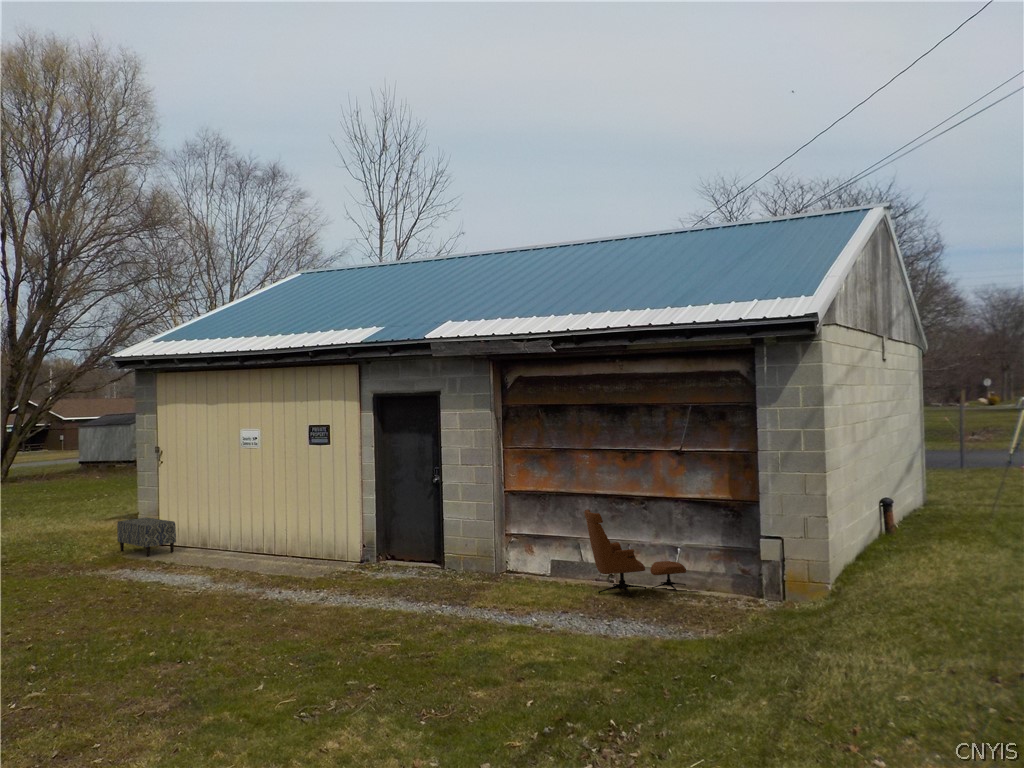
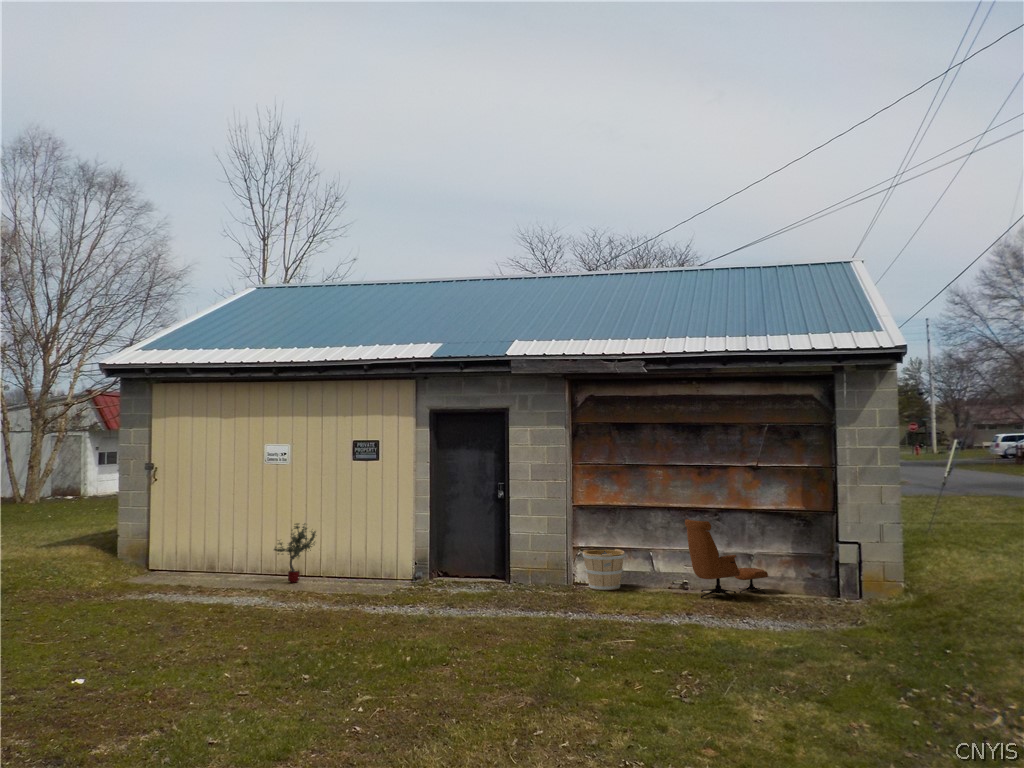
potted tree: none [244,505,280,561] -> present [274,523,316,583]
bench: present [117,518,176,557] -> none [97,541,175,583]
wooden bucket: none [502,537,547,580] -> present [582,549,625,590]

